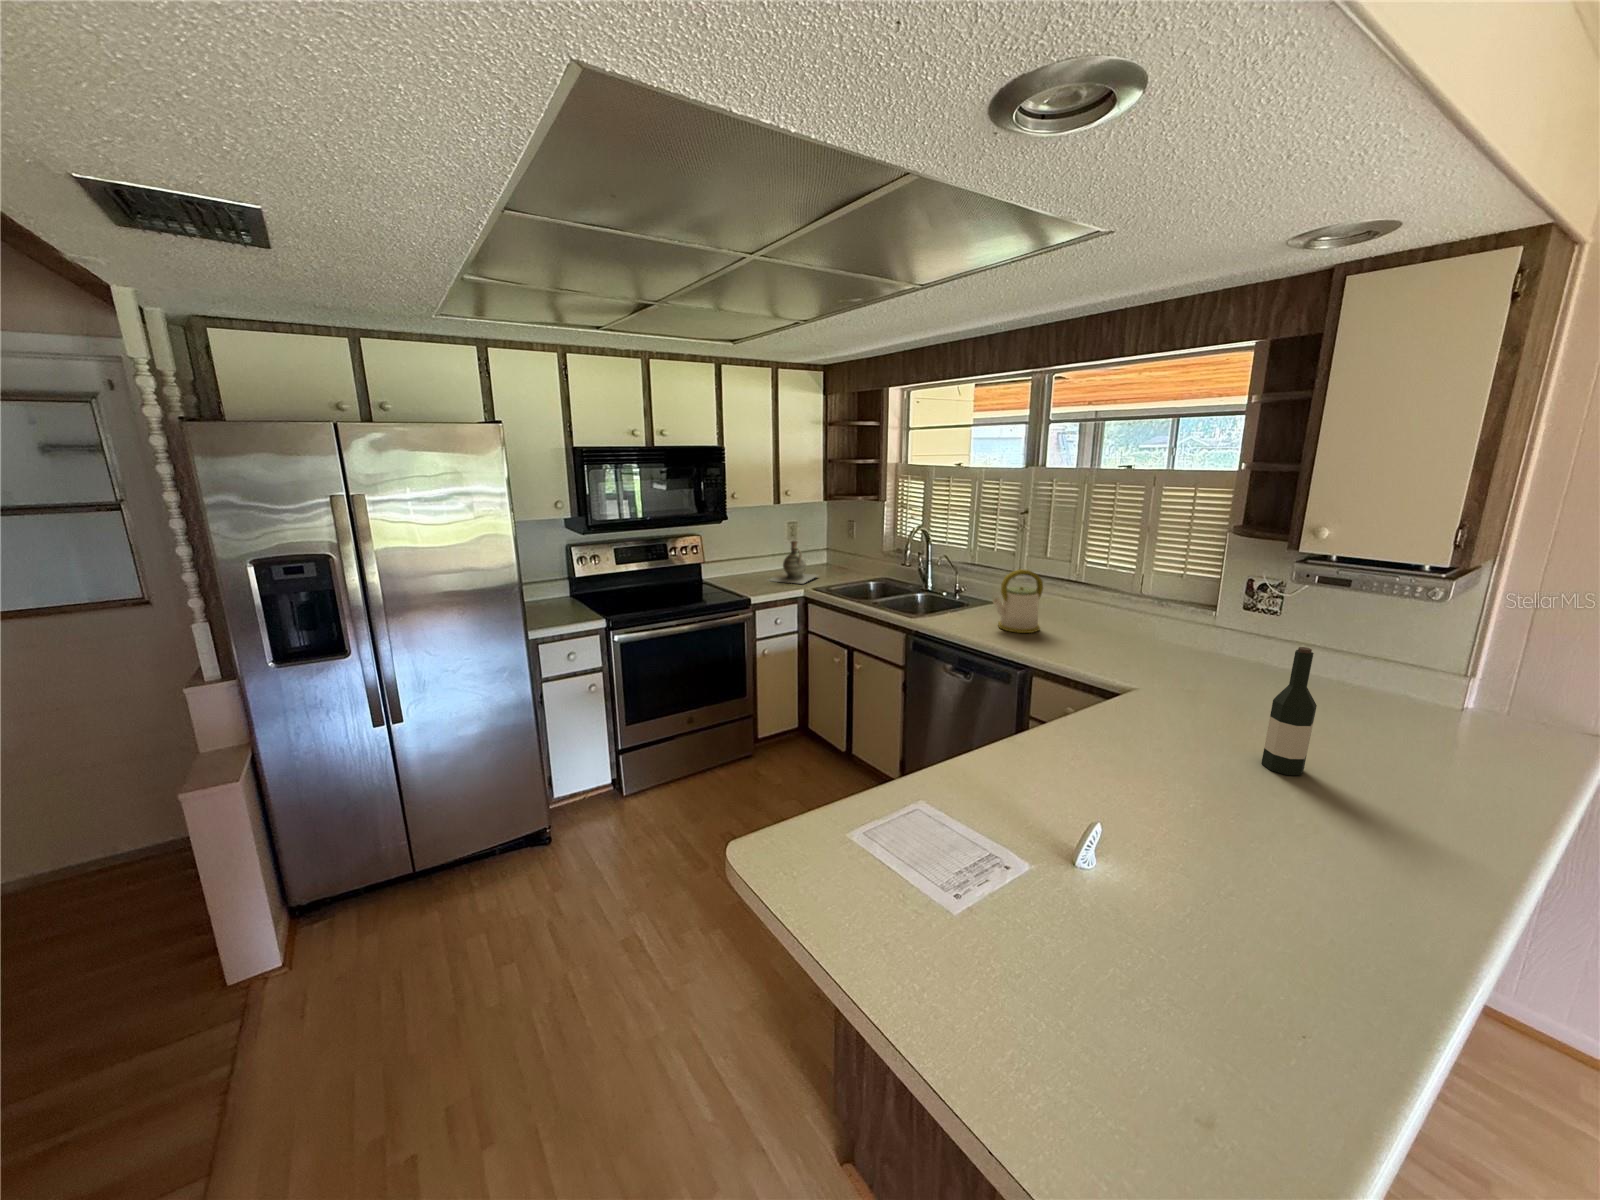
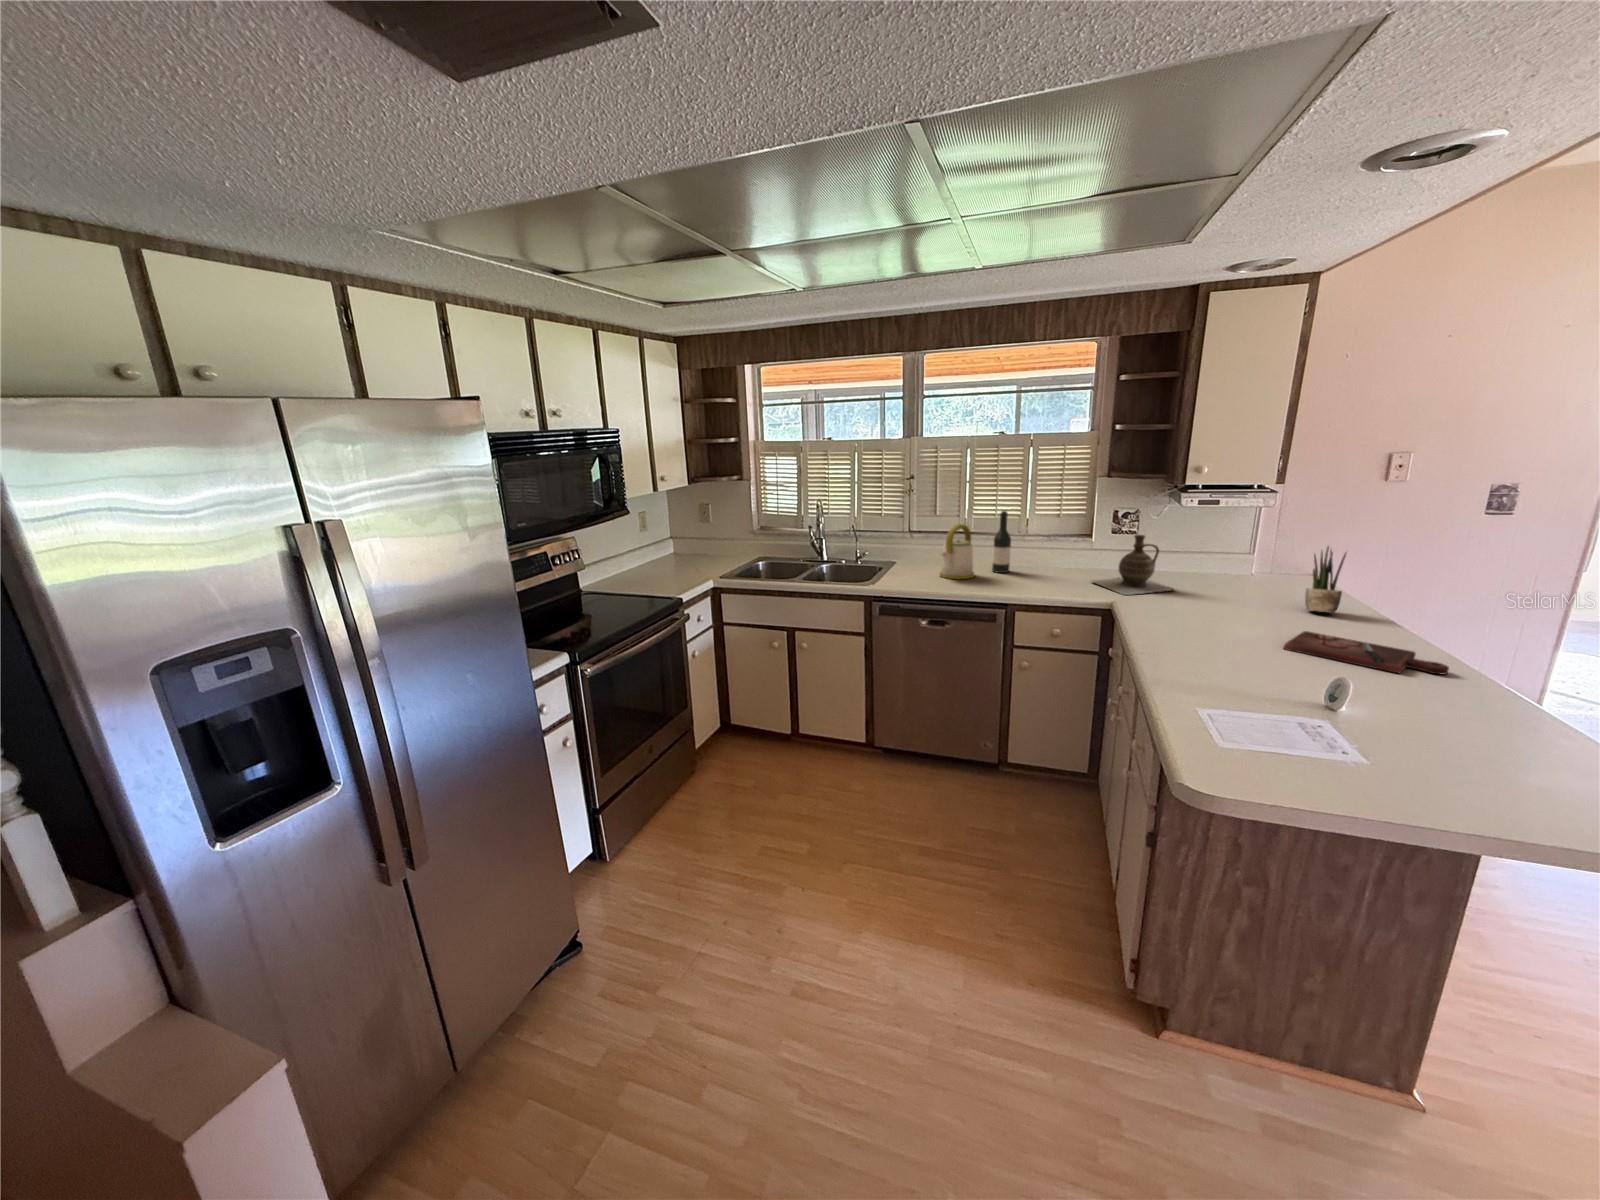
ceramic jug: present [768,541,817,583] -> present [1092,535,1174,595]
wine bottle: present [1261,647,1317,775] -> present [992,510,1011,573]
potted plant: none [1407,679,1494,791] -> present [1305,547,1346,613]
cutting board: none [1203,788,1397,905] -> present [1284,631,1449,674]

